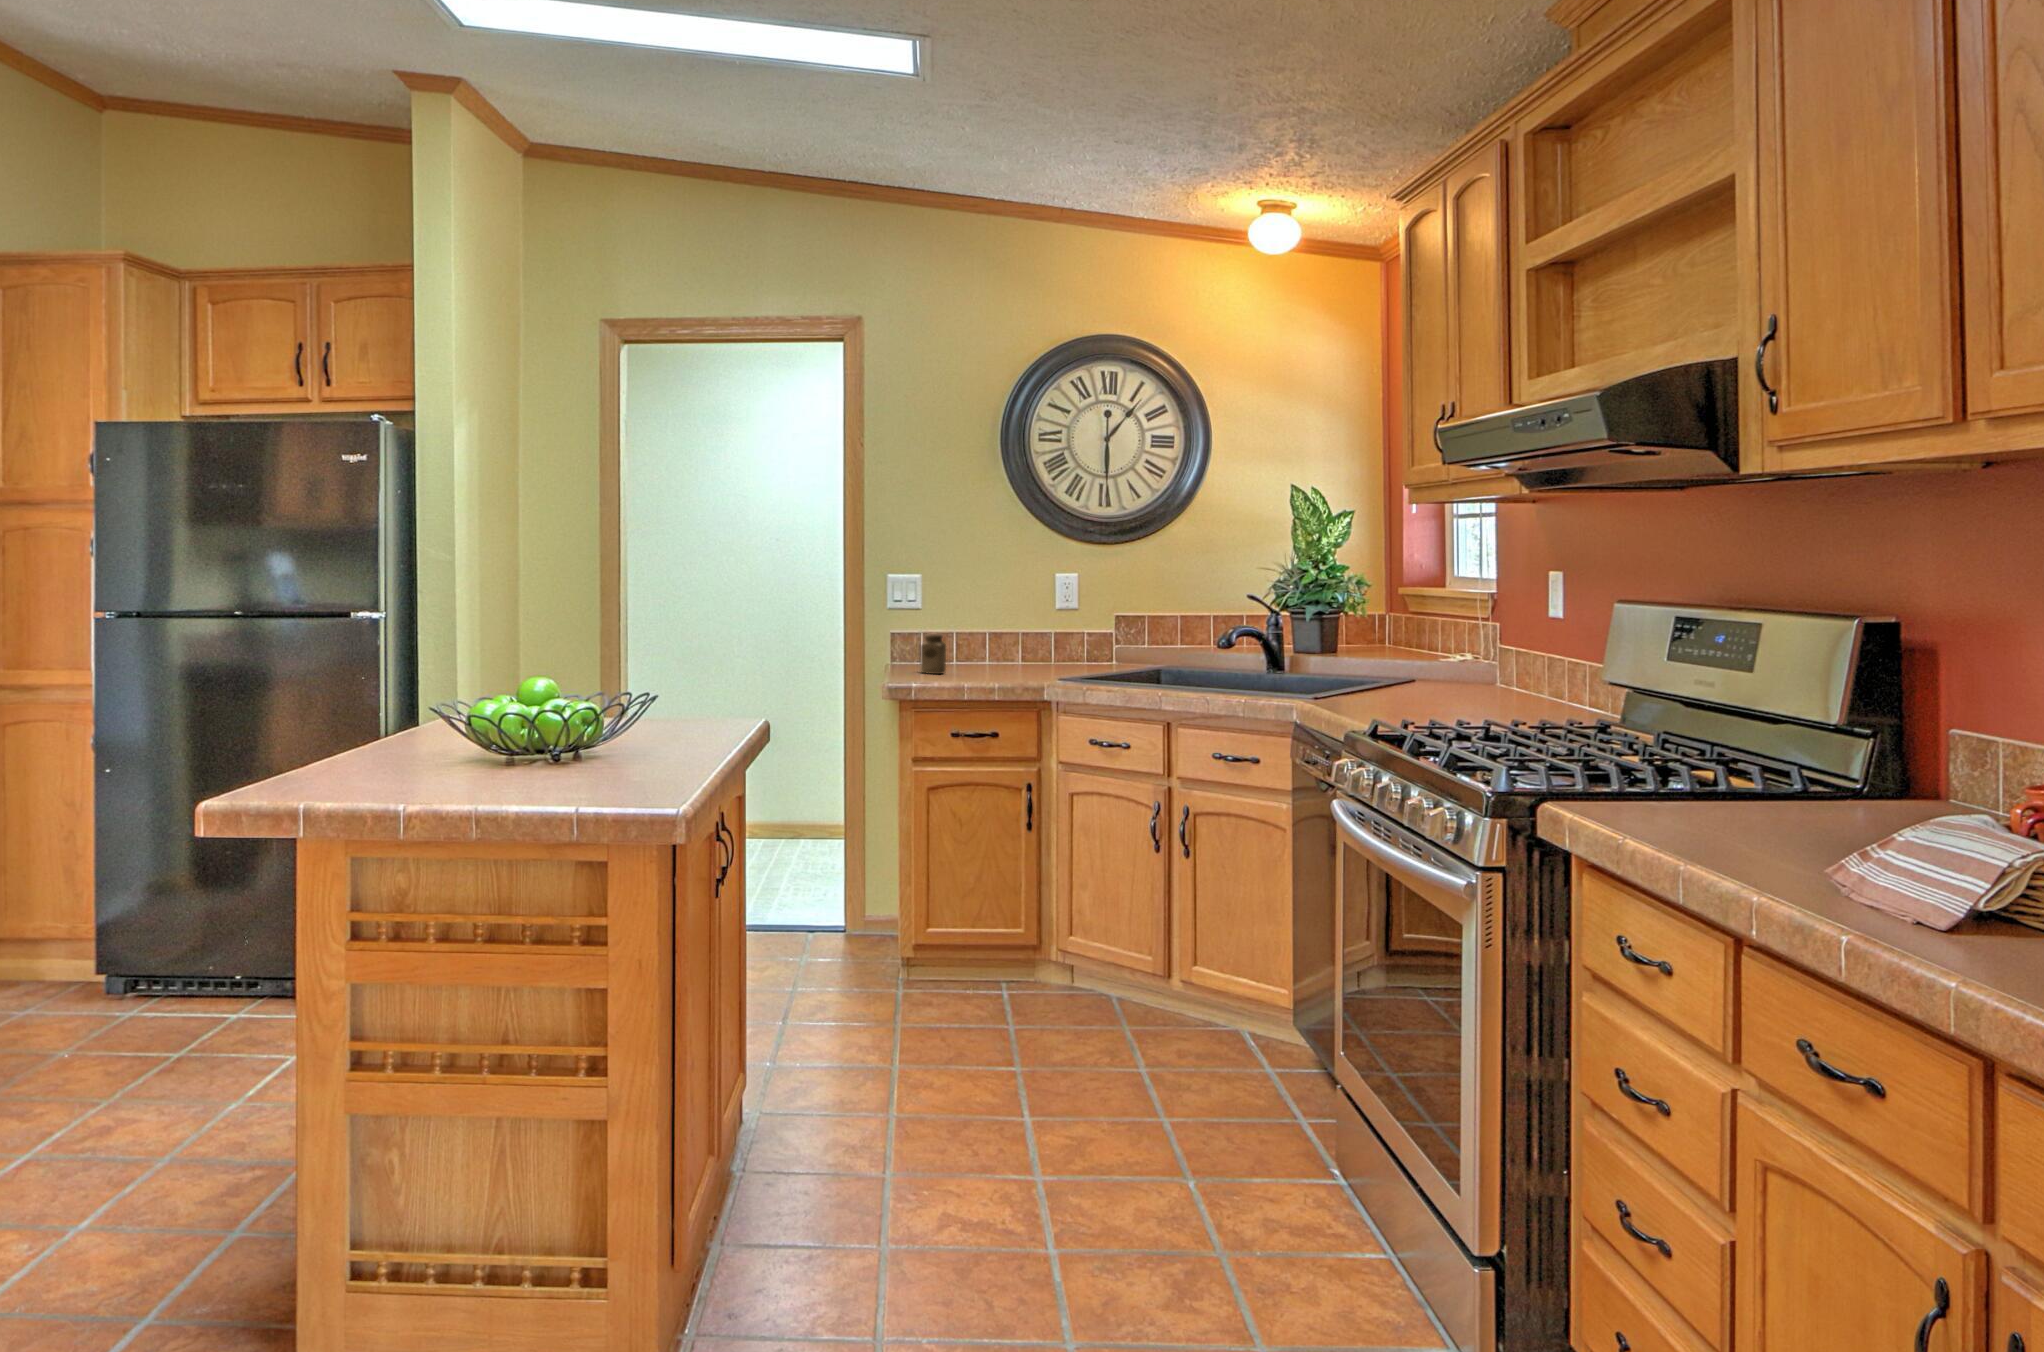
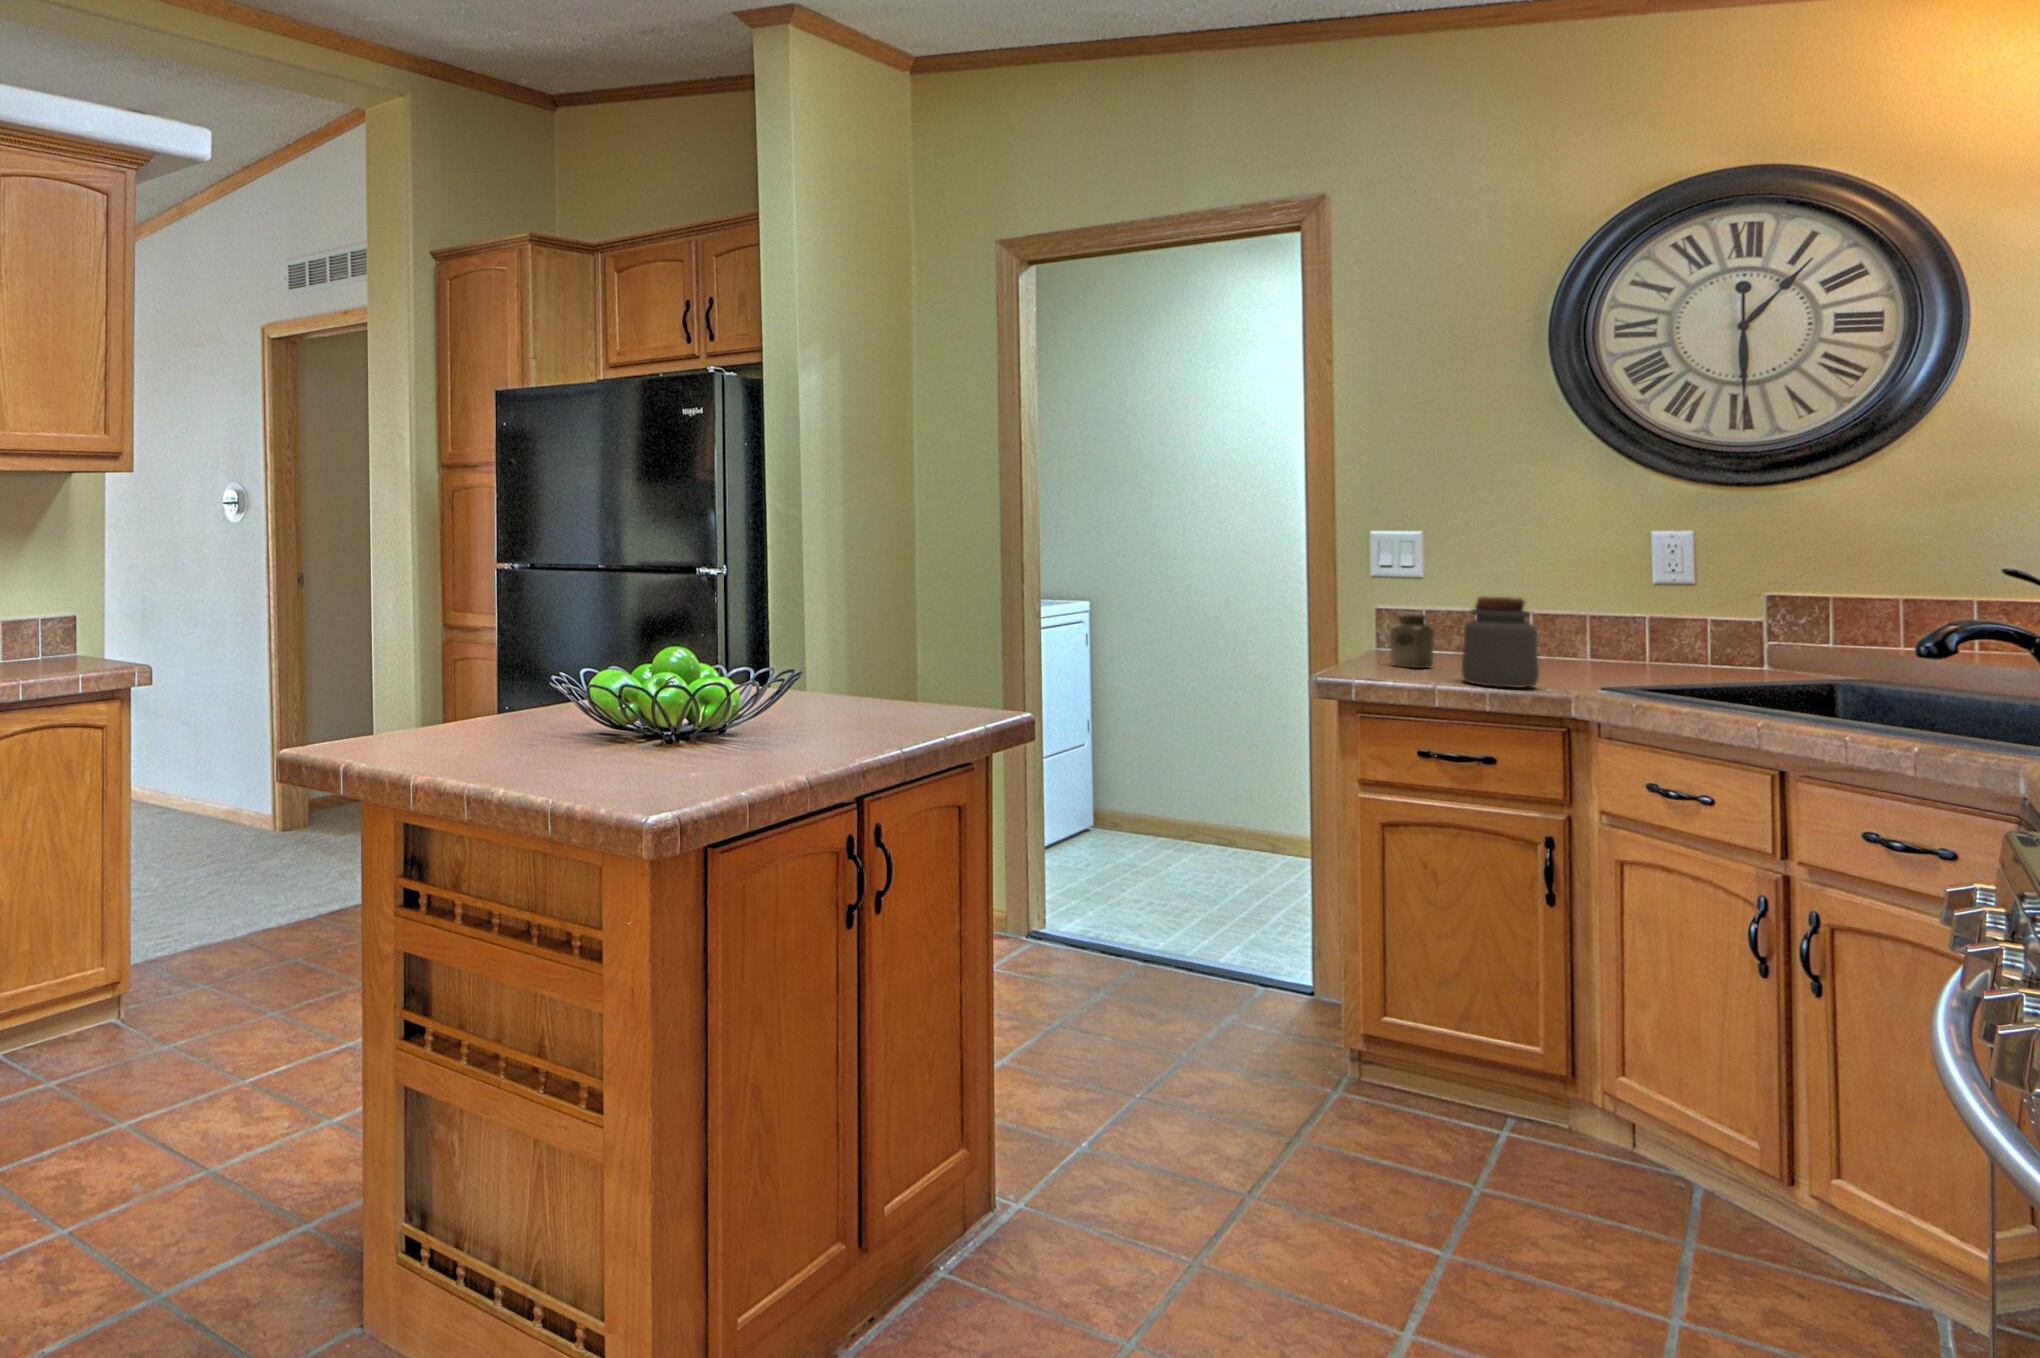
jar: none [977,620,1023,683] -> present [1462,597,1539,688]

